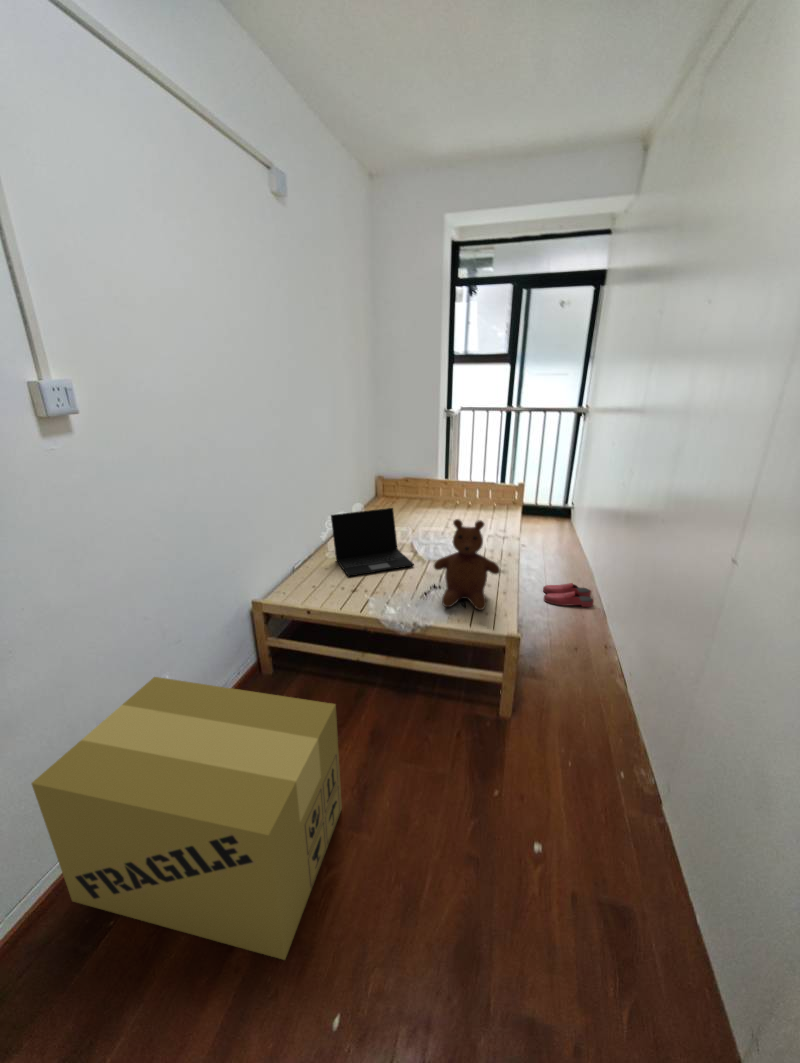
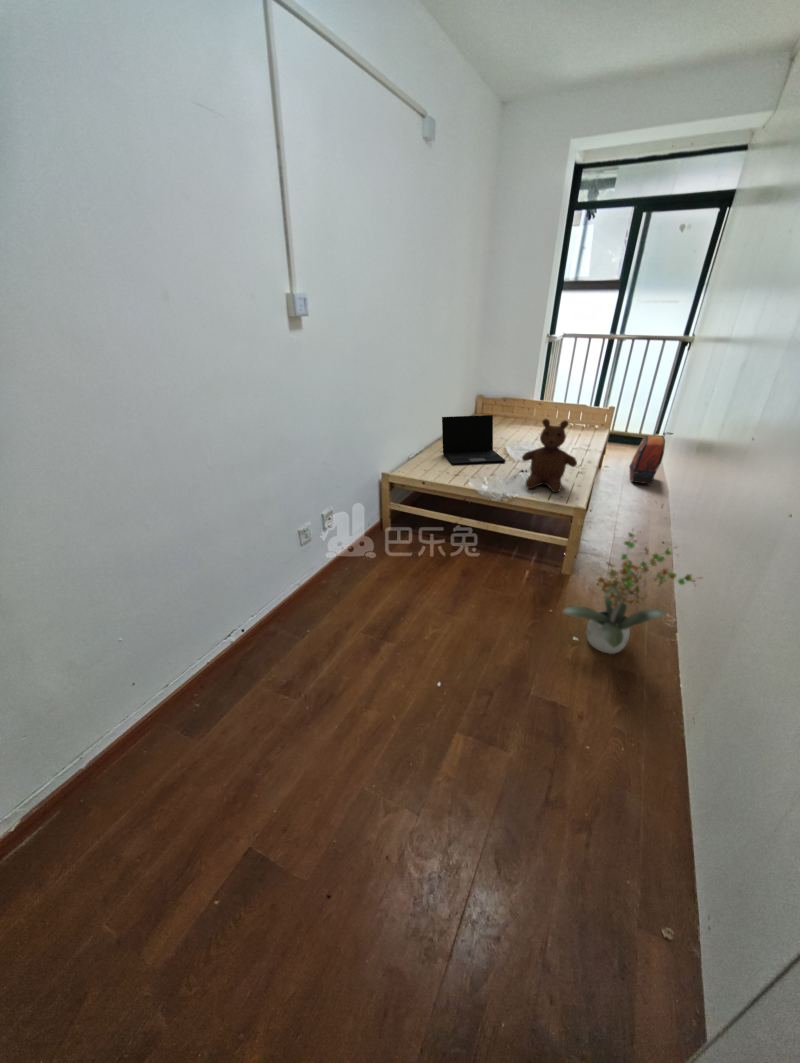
backpack: none [549,511,589,568] -> present [629,433,673,484]
slippers: present [543,583,594,607] -> none [615,493,662,514]
potted plant: none [515,671,698,873] -> present [562,532,695,654]
cardboard box: present [32,677,342,960] -> none [269,504,444,661]

